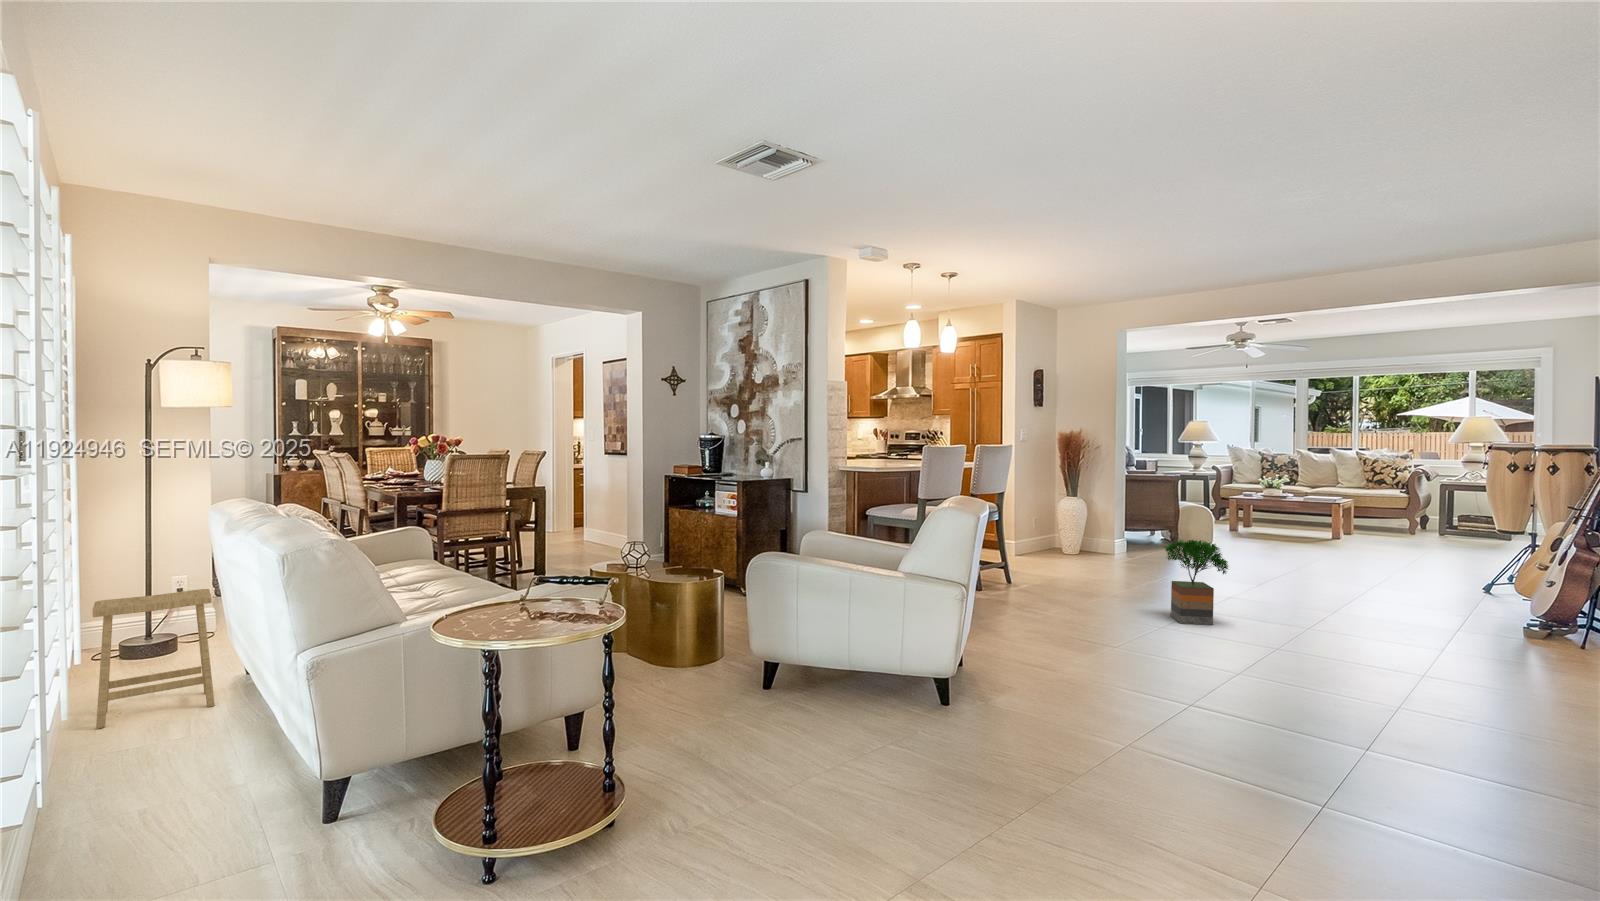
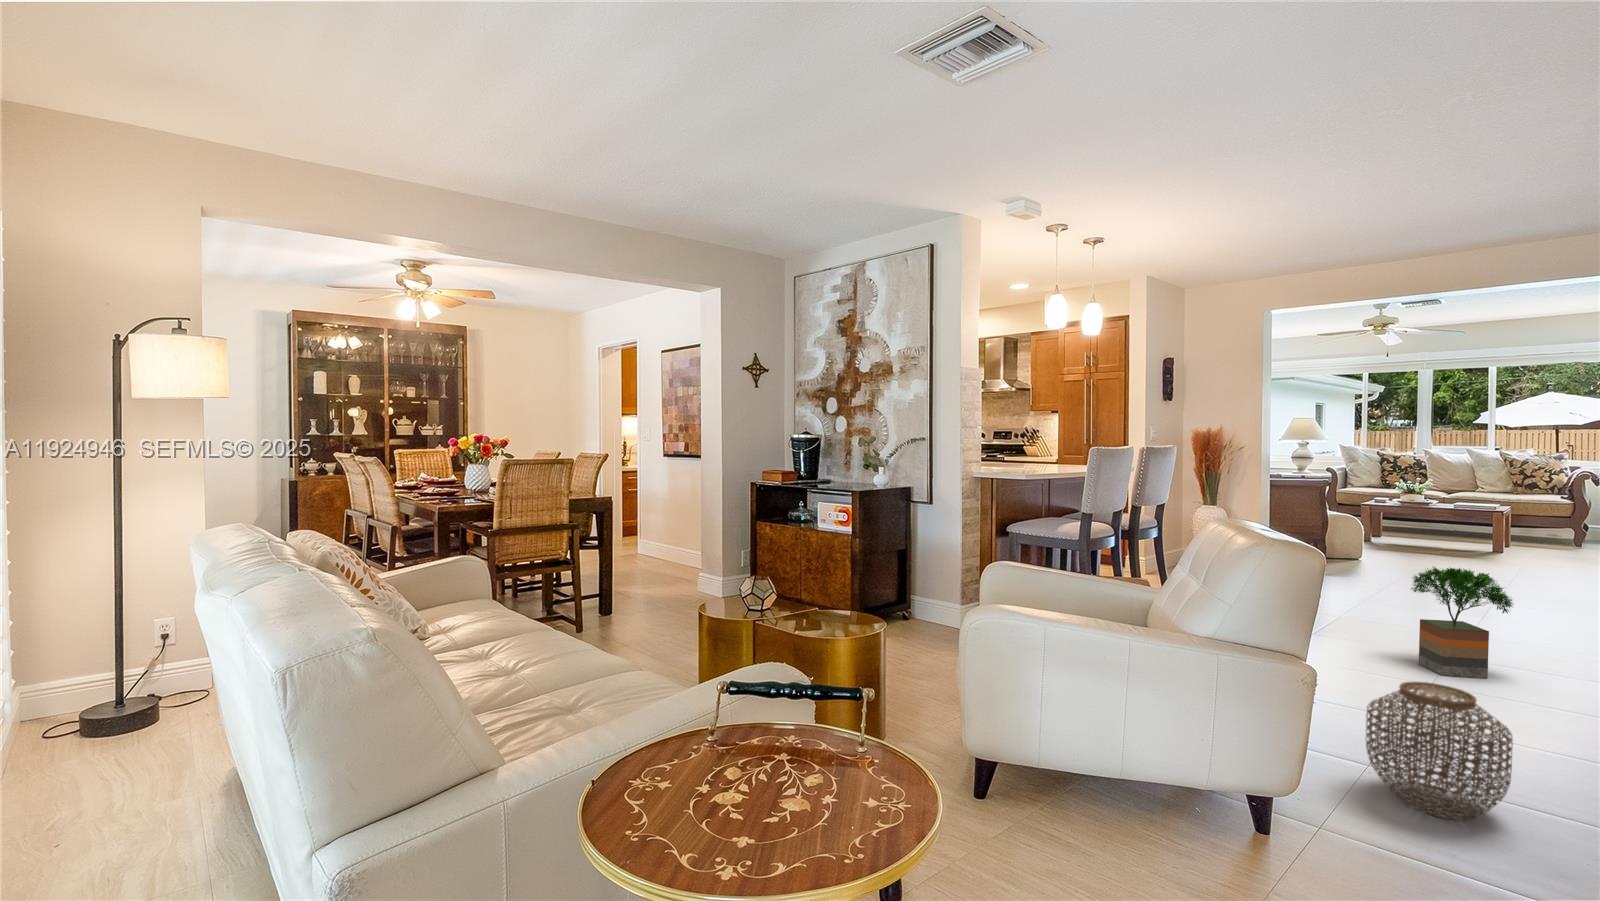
footstool: present [93,589,215,729] -> none [39,649,215,862]
woven basket: none [1045,611,1128,704] -> present [1366,682,1512,820]

